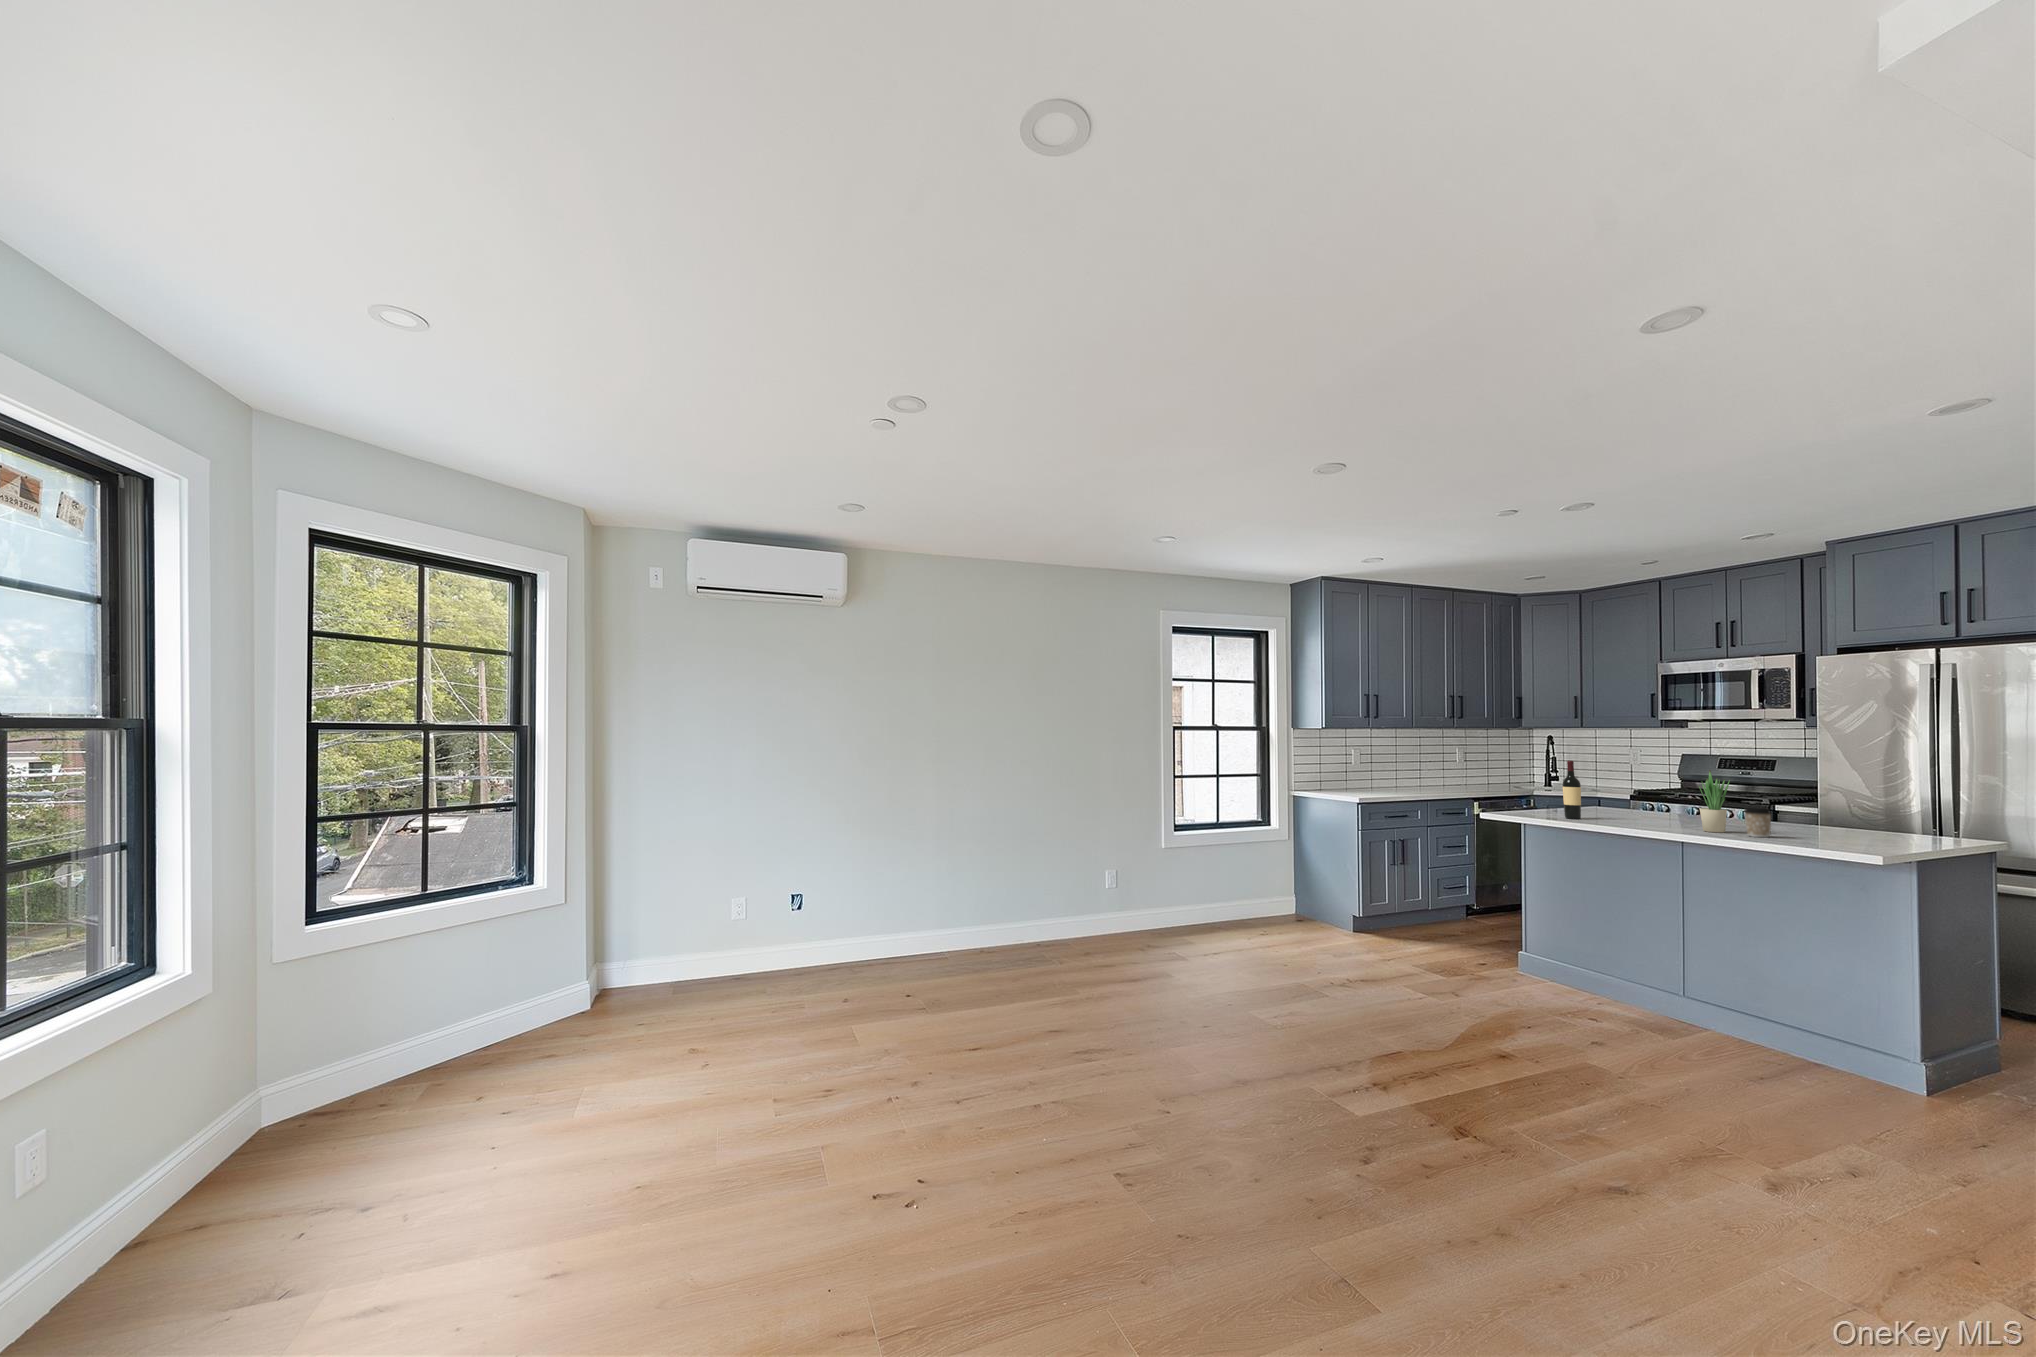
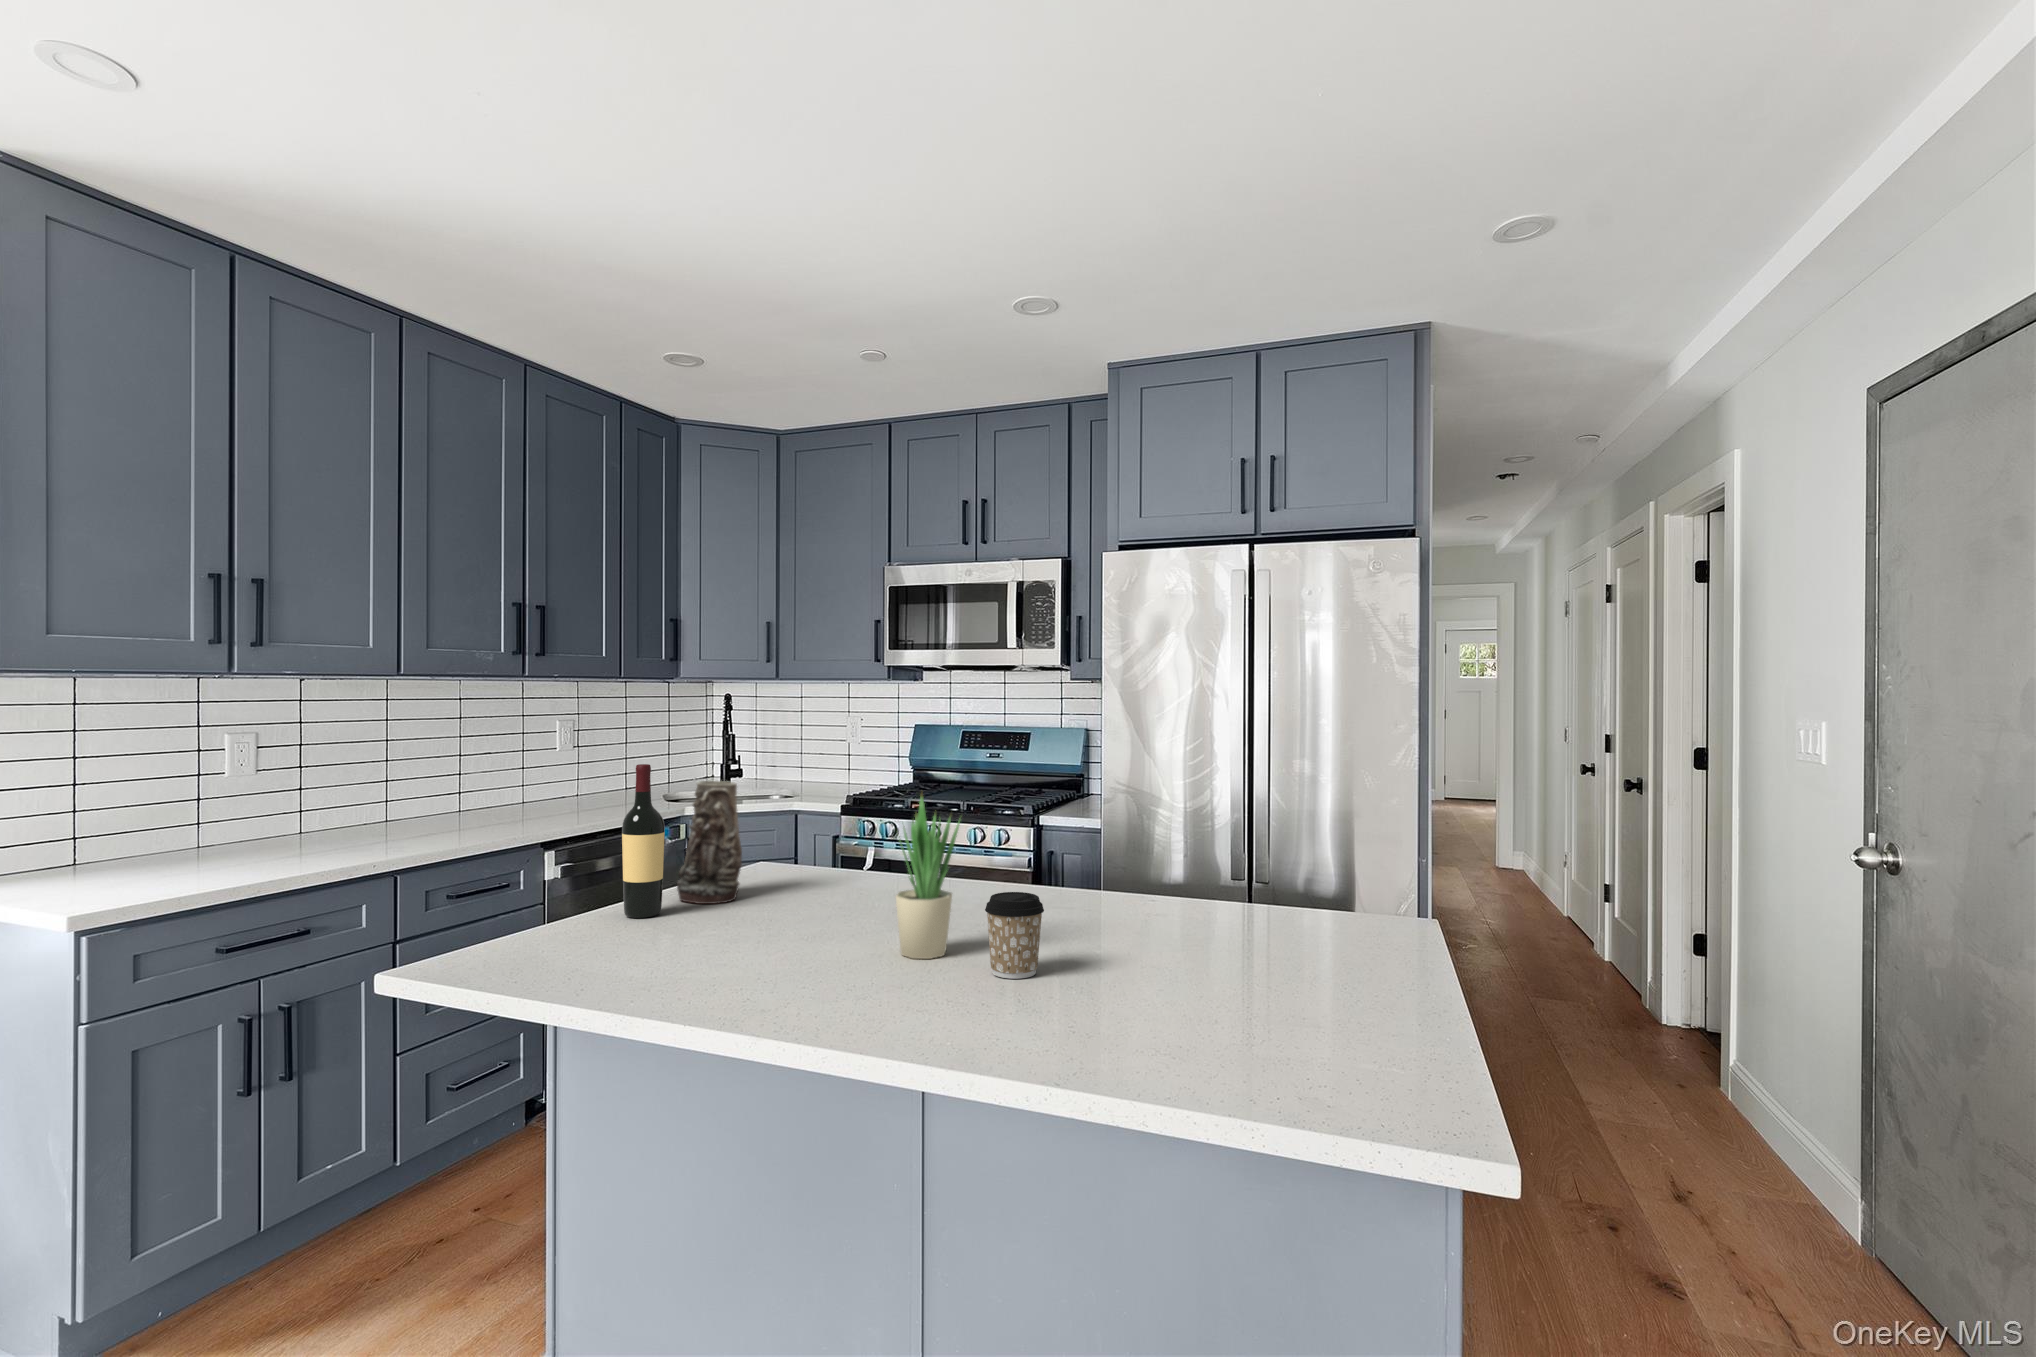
vase: none [1582,770,1612,819] -> present [677,781,742,904]

